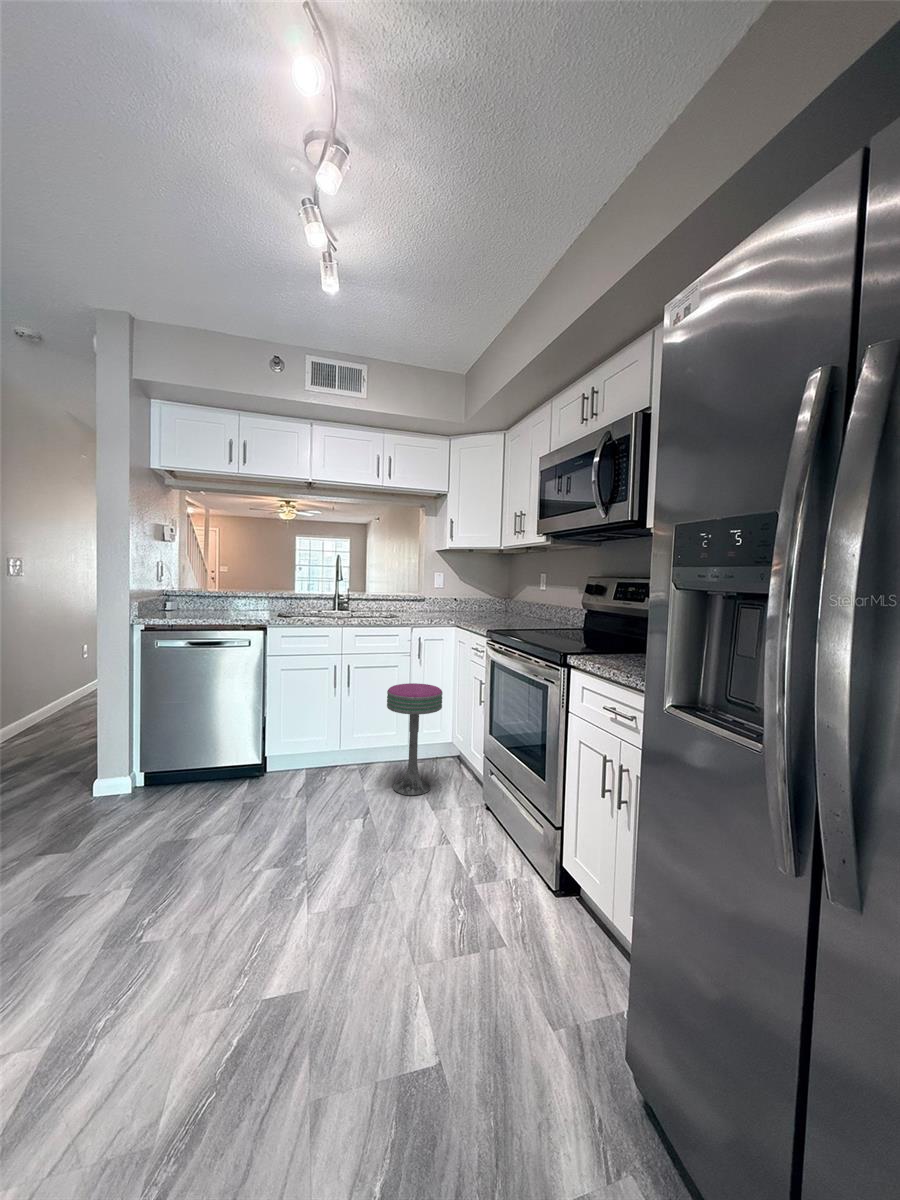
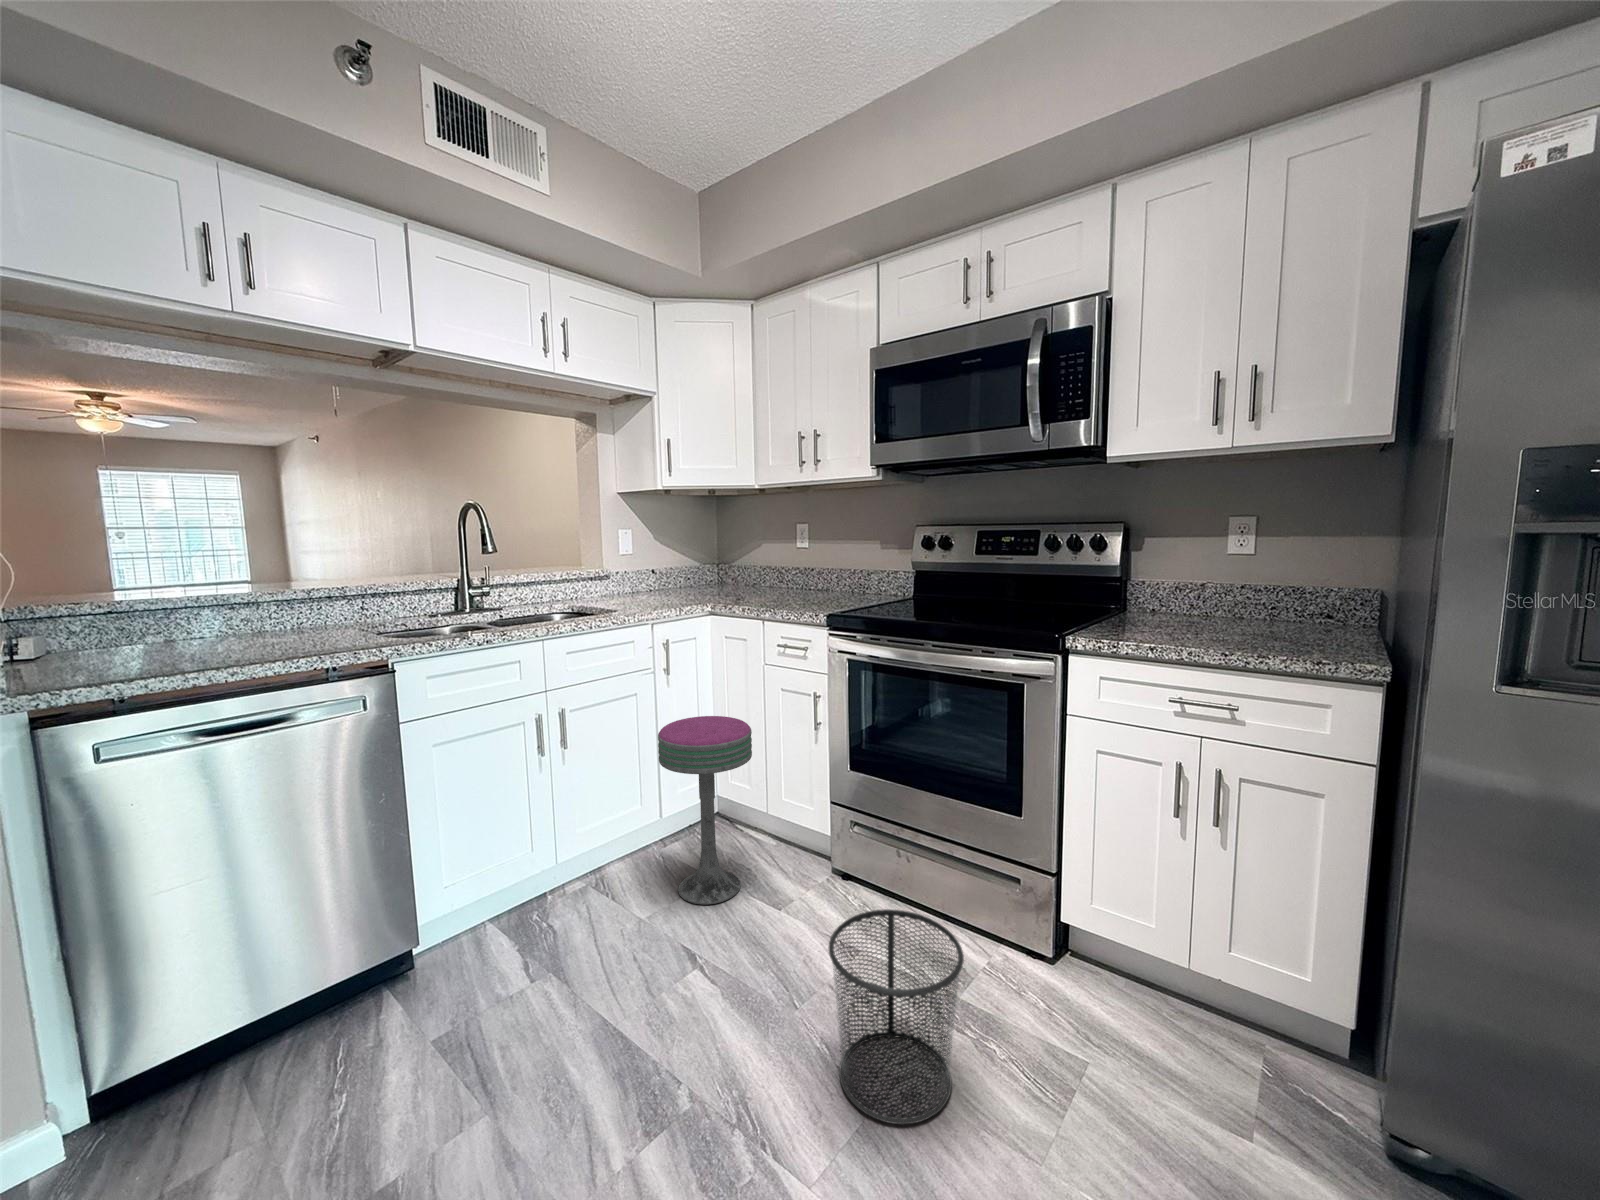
waste bin: none [356,799,437,921] -> present [829,909,964,1124]

